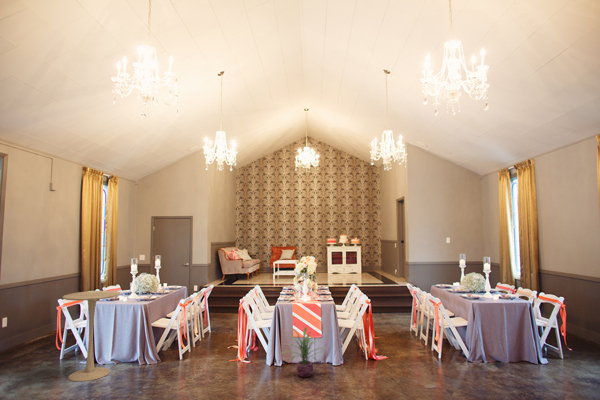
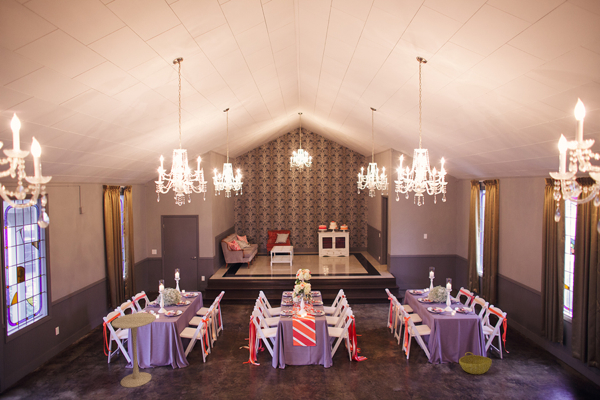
decorative plant: present [287,328,319,377] -> none [283,341,321,381]
basket: none [509,348,552,374] -> present [459,352,492,374]

